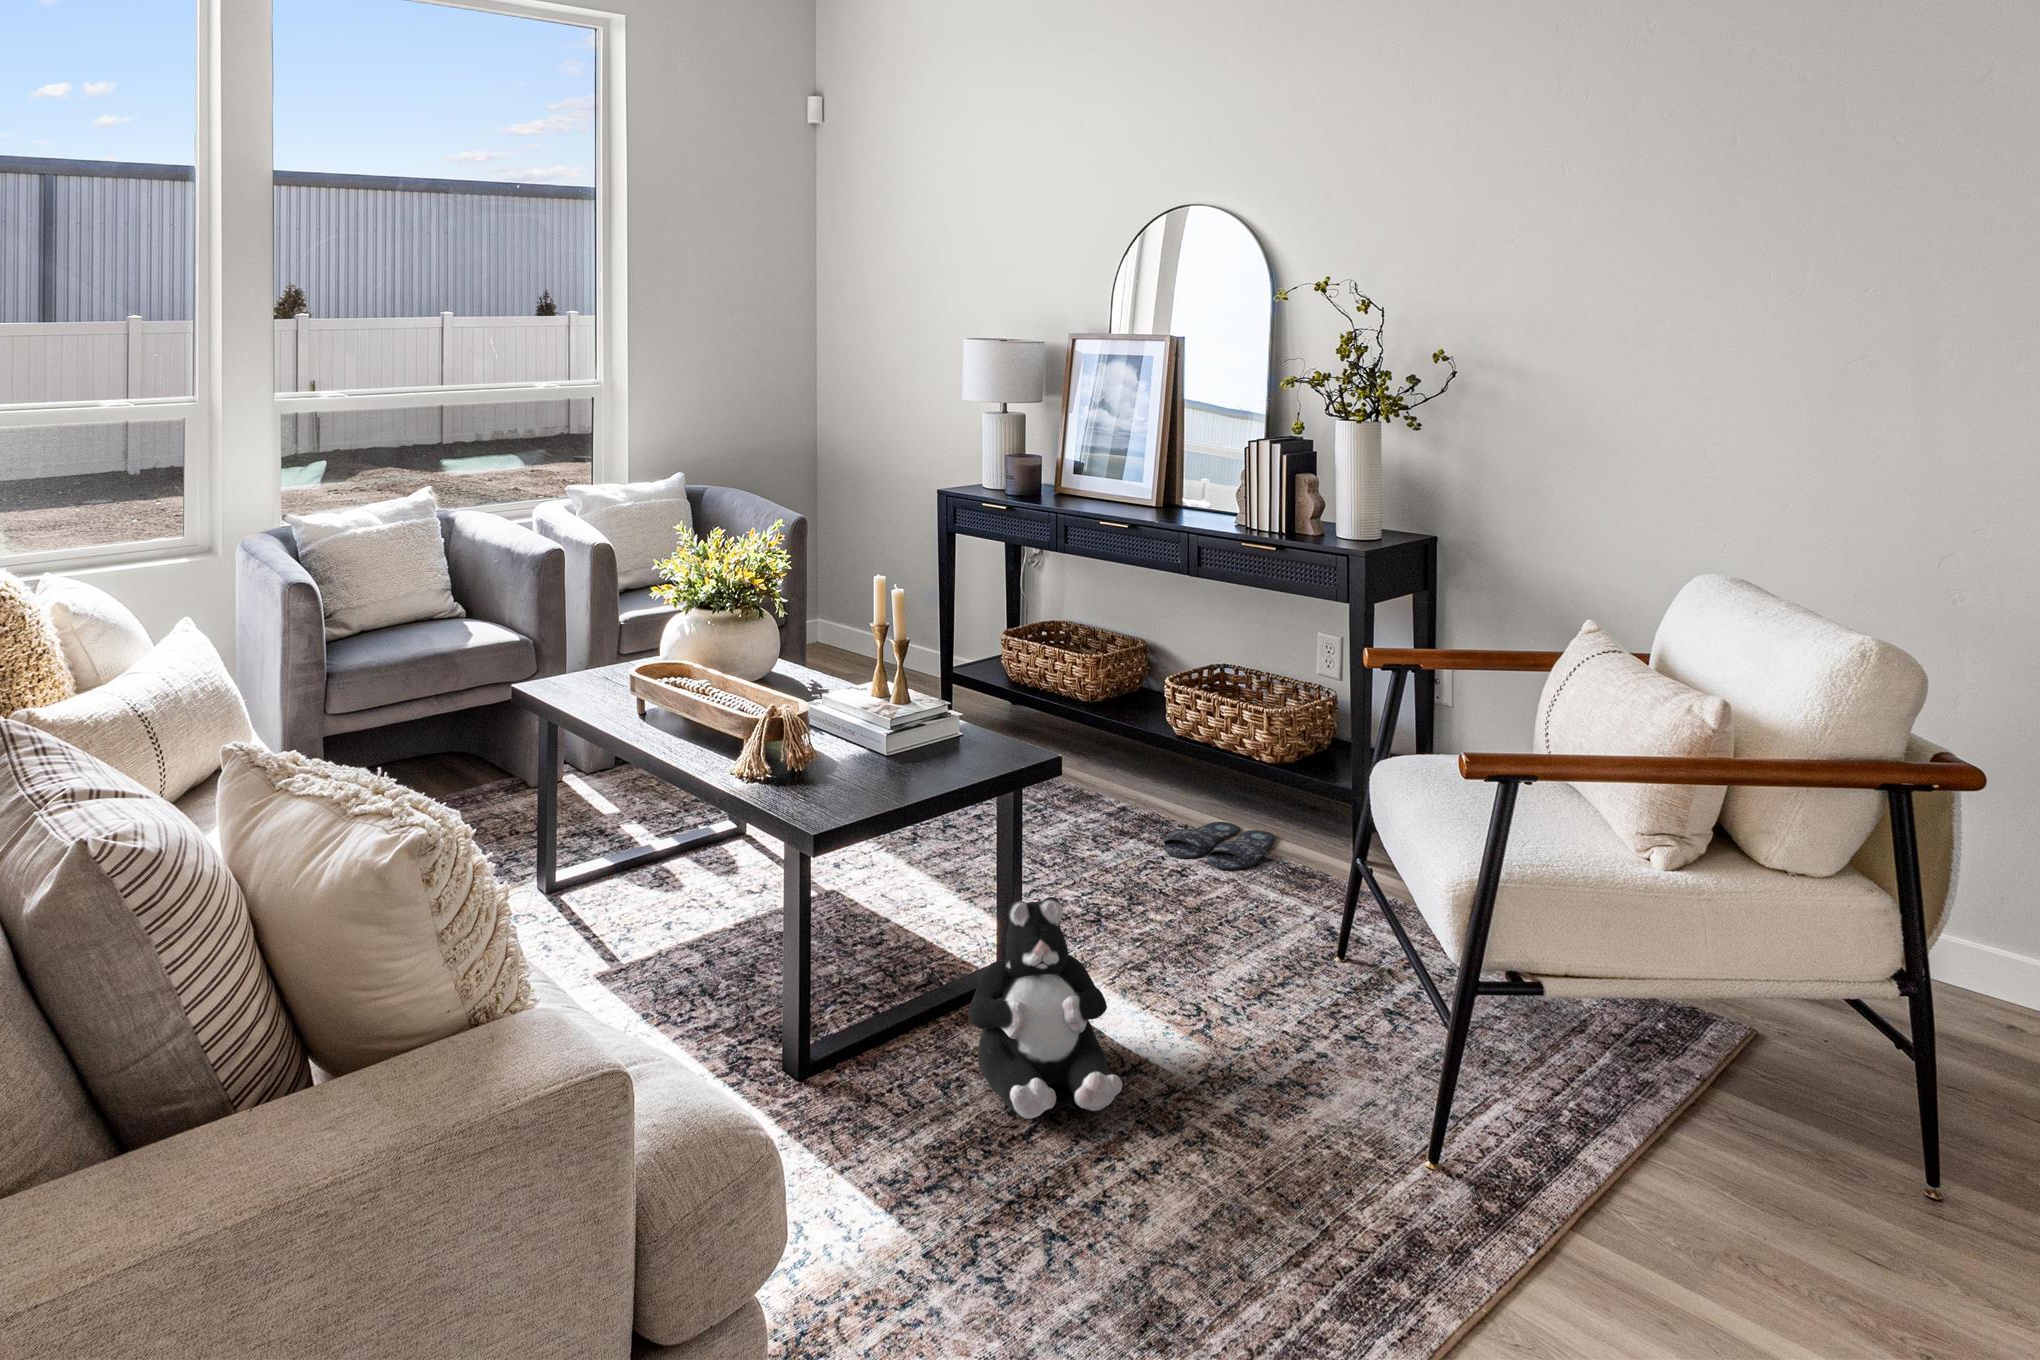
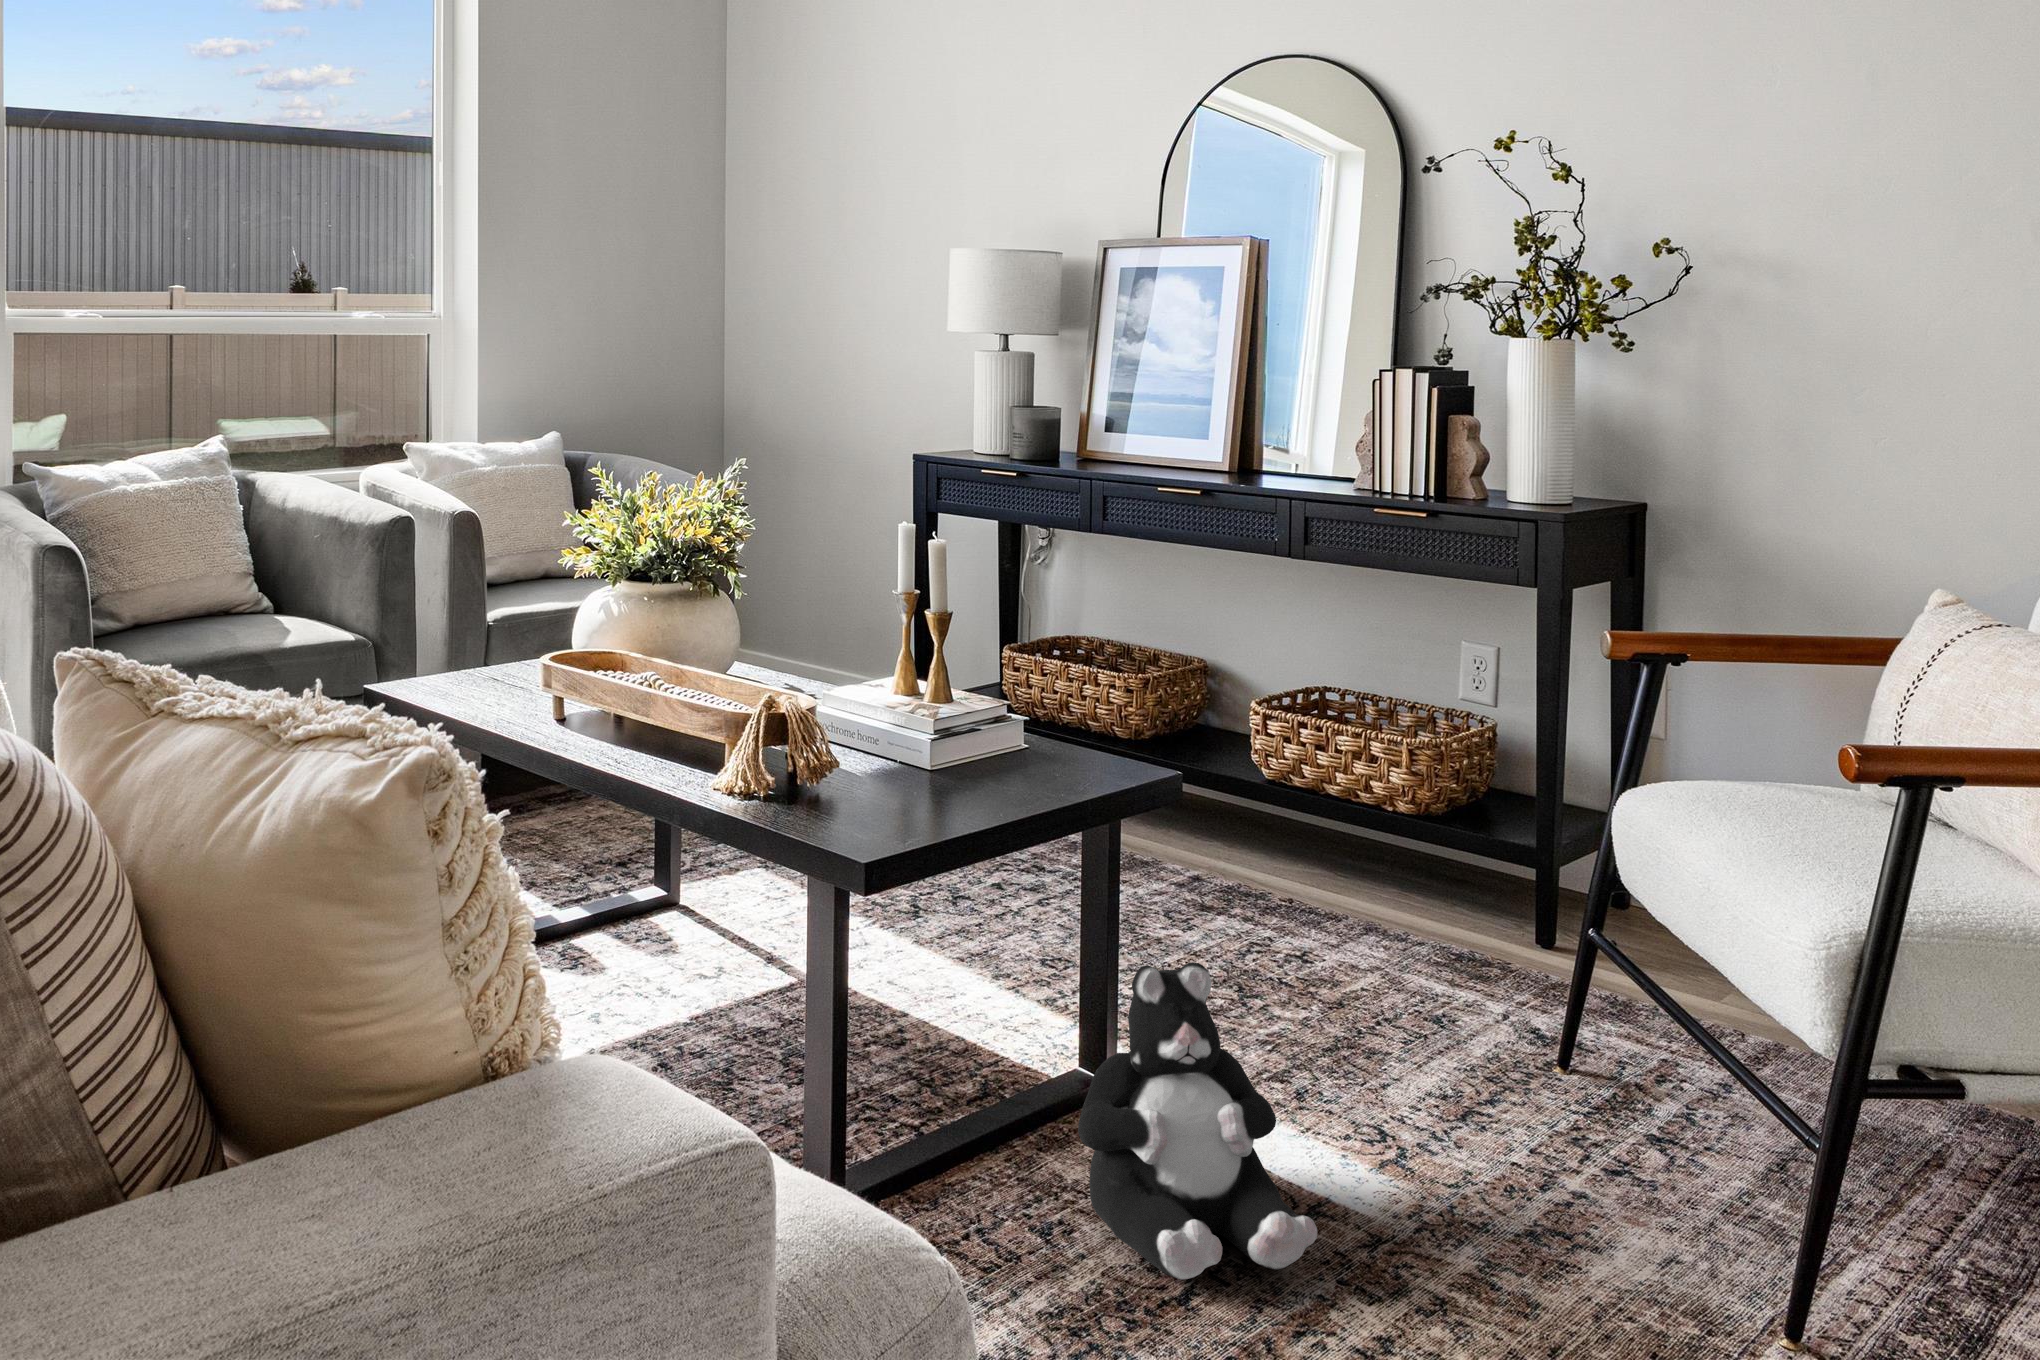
slippers: present [1164,822,1275,869] -> none [1266,892,1418,951]

